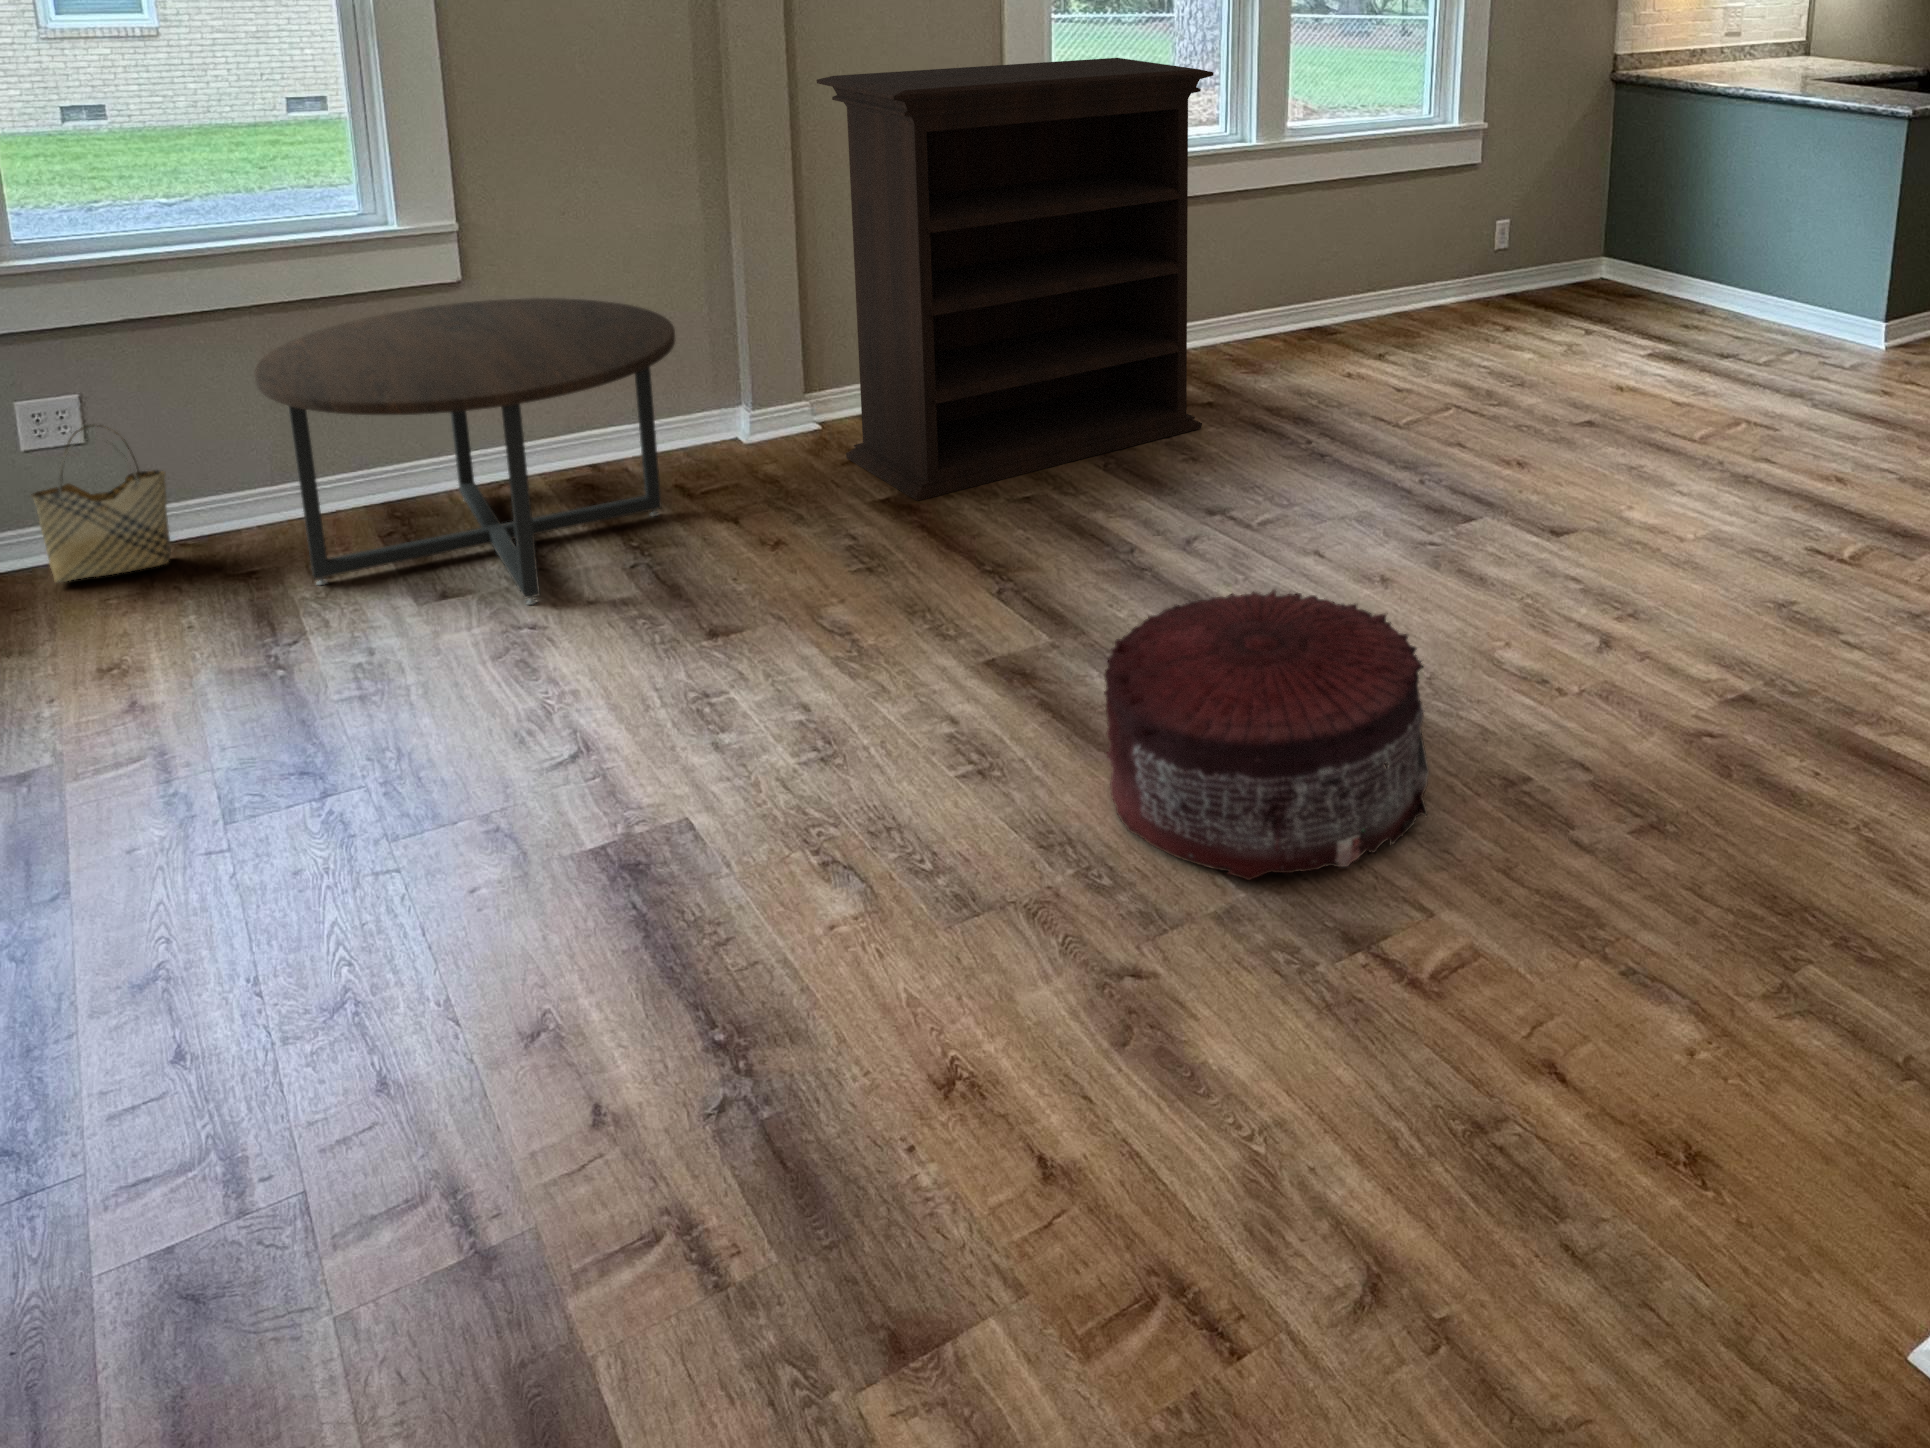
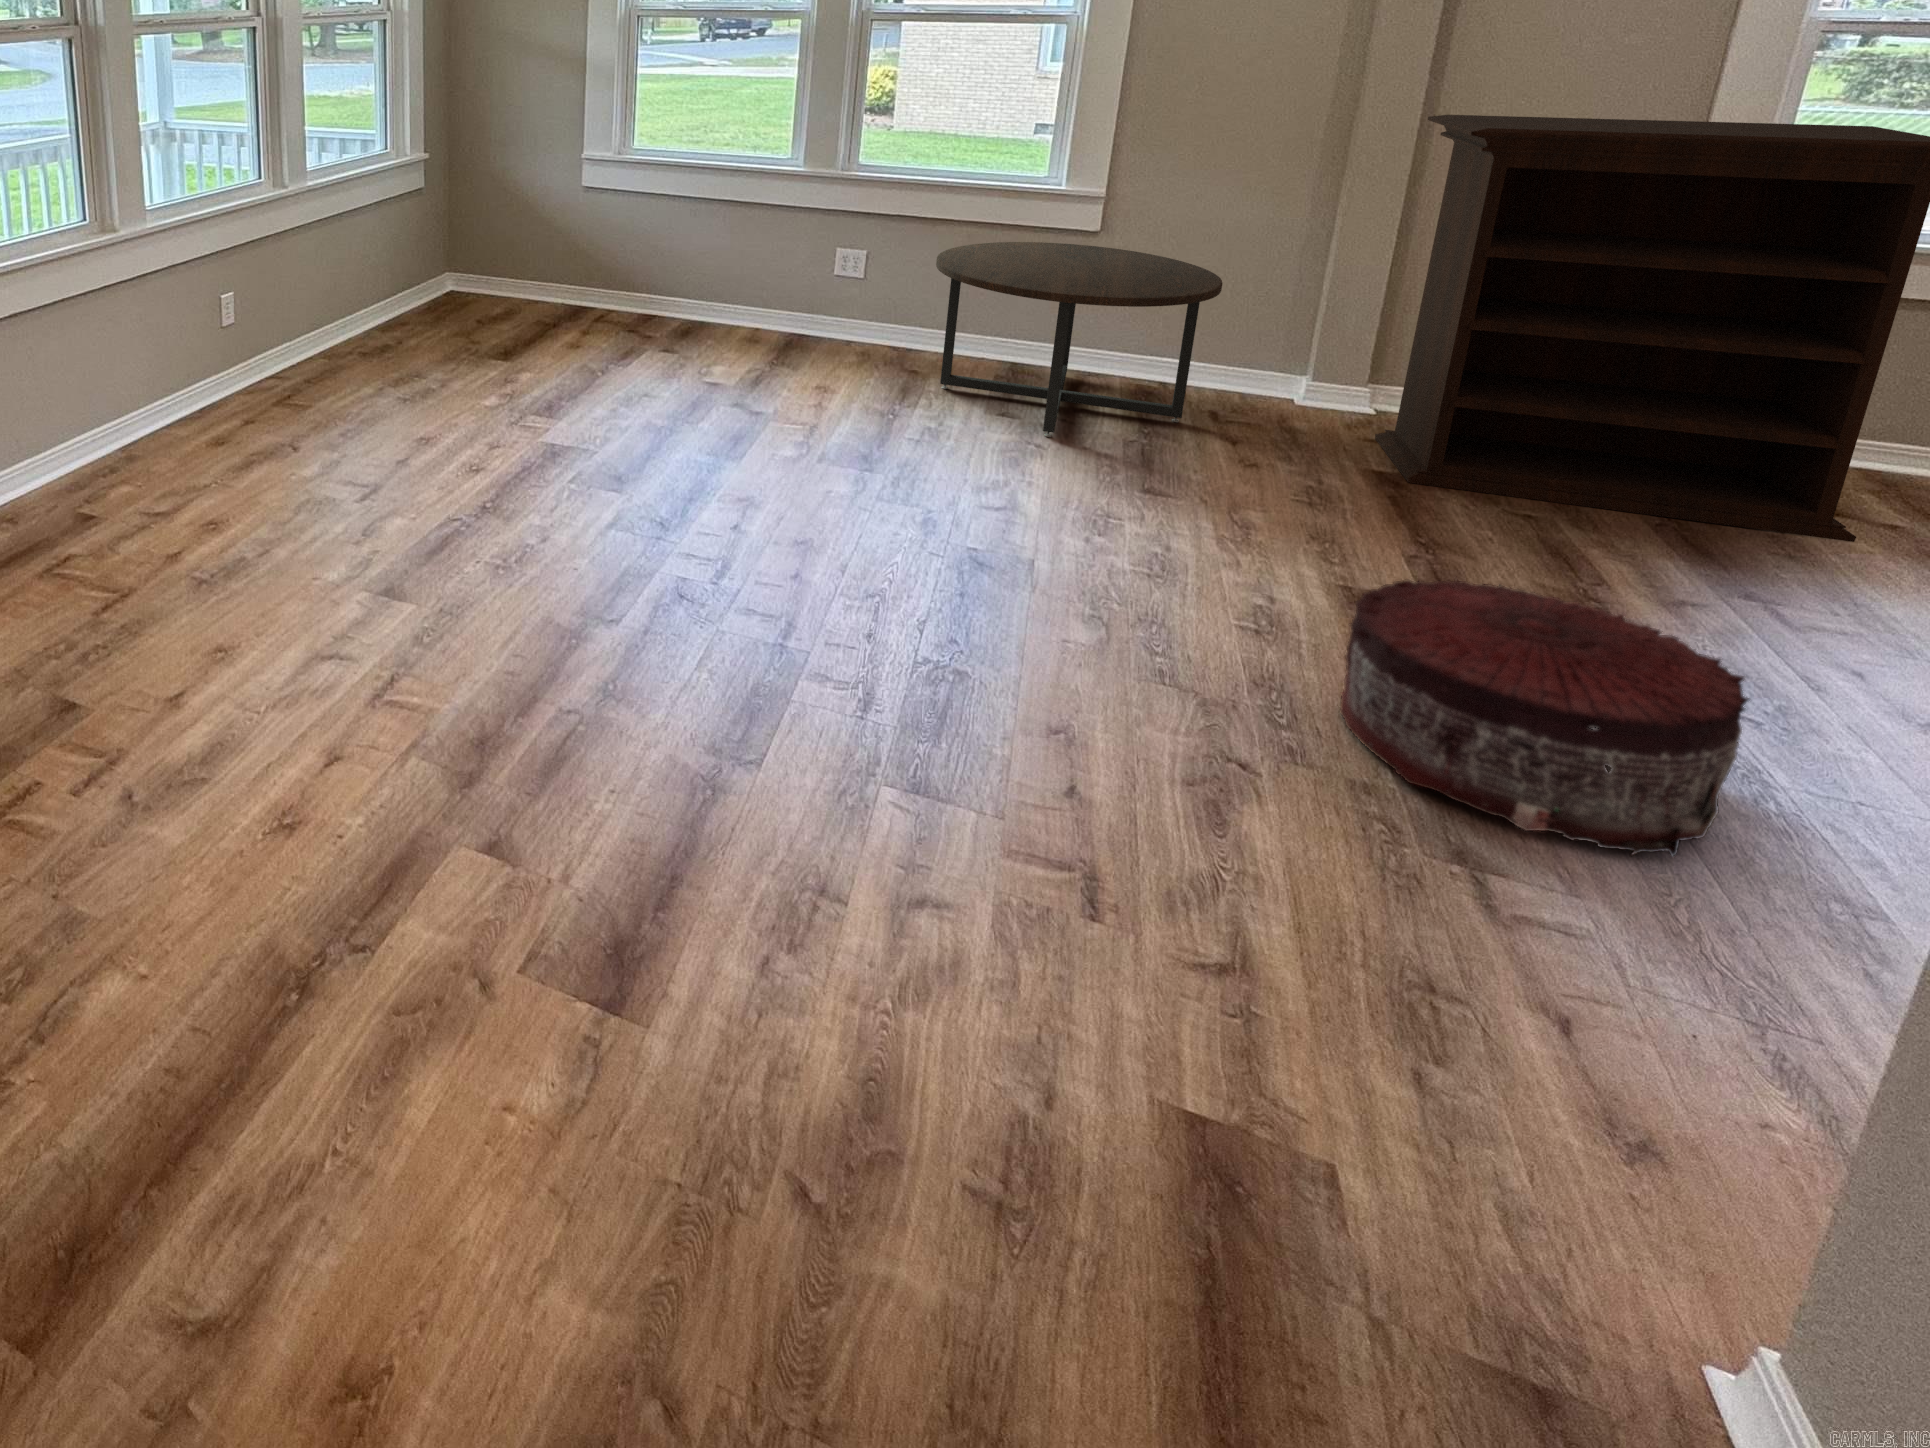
woven basket: present [31,424,171,583] -> none [827,269,893,355]

